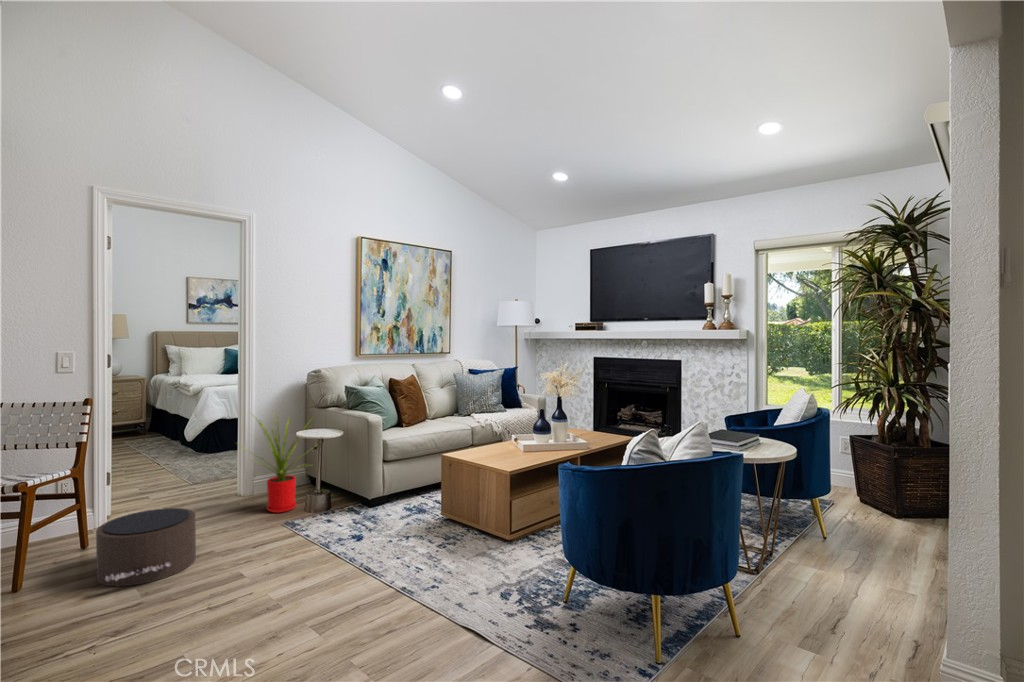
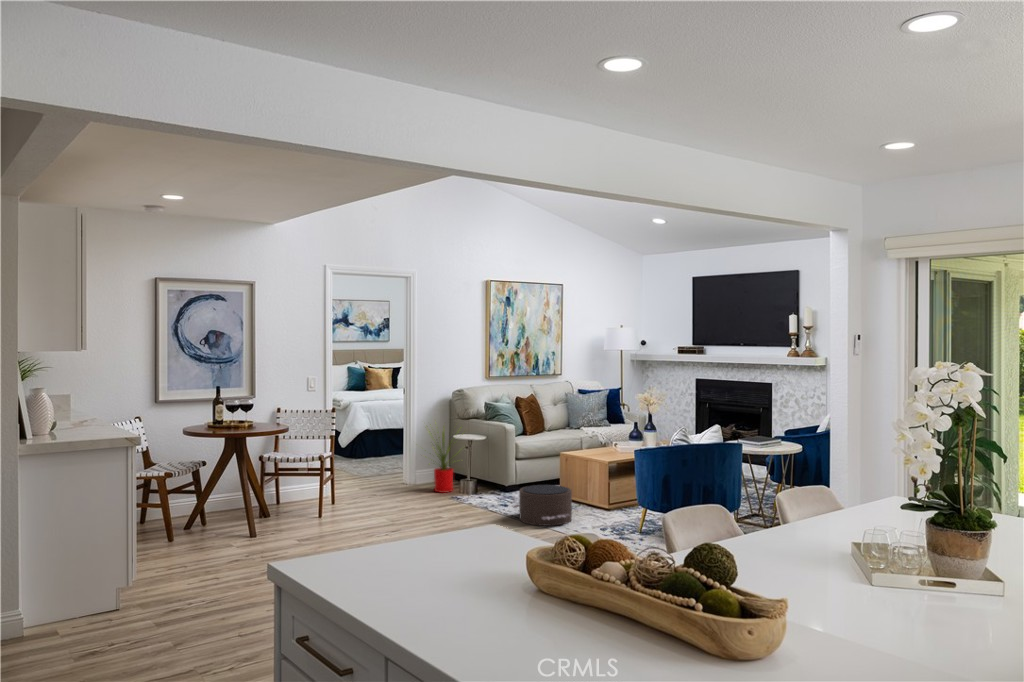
pouf: present [96,508,196,586] -> present [513,485,572,526]

